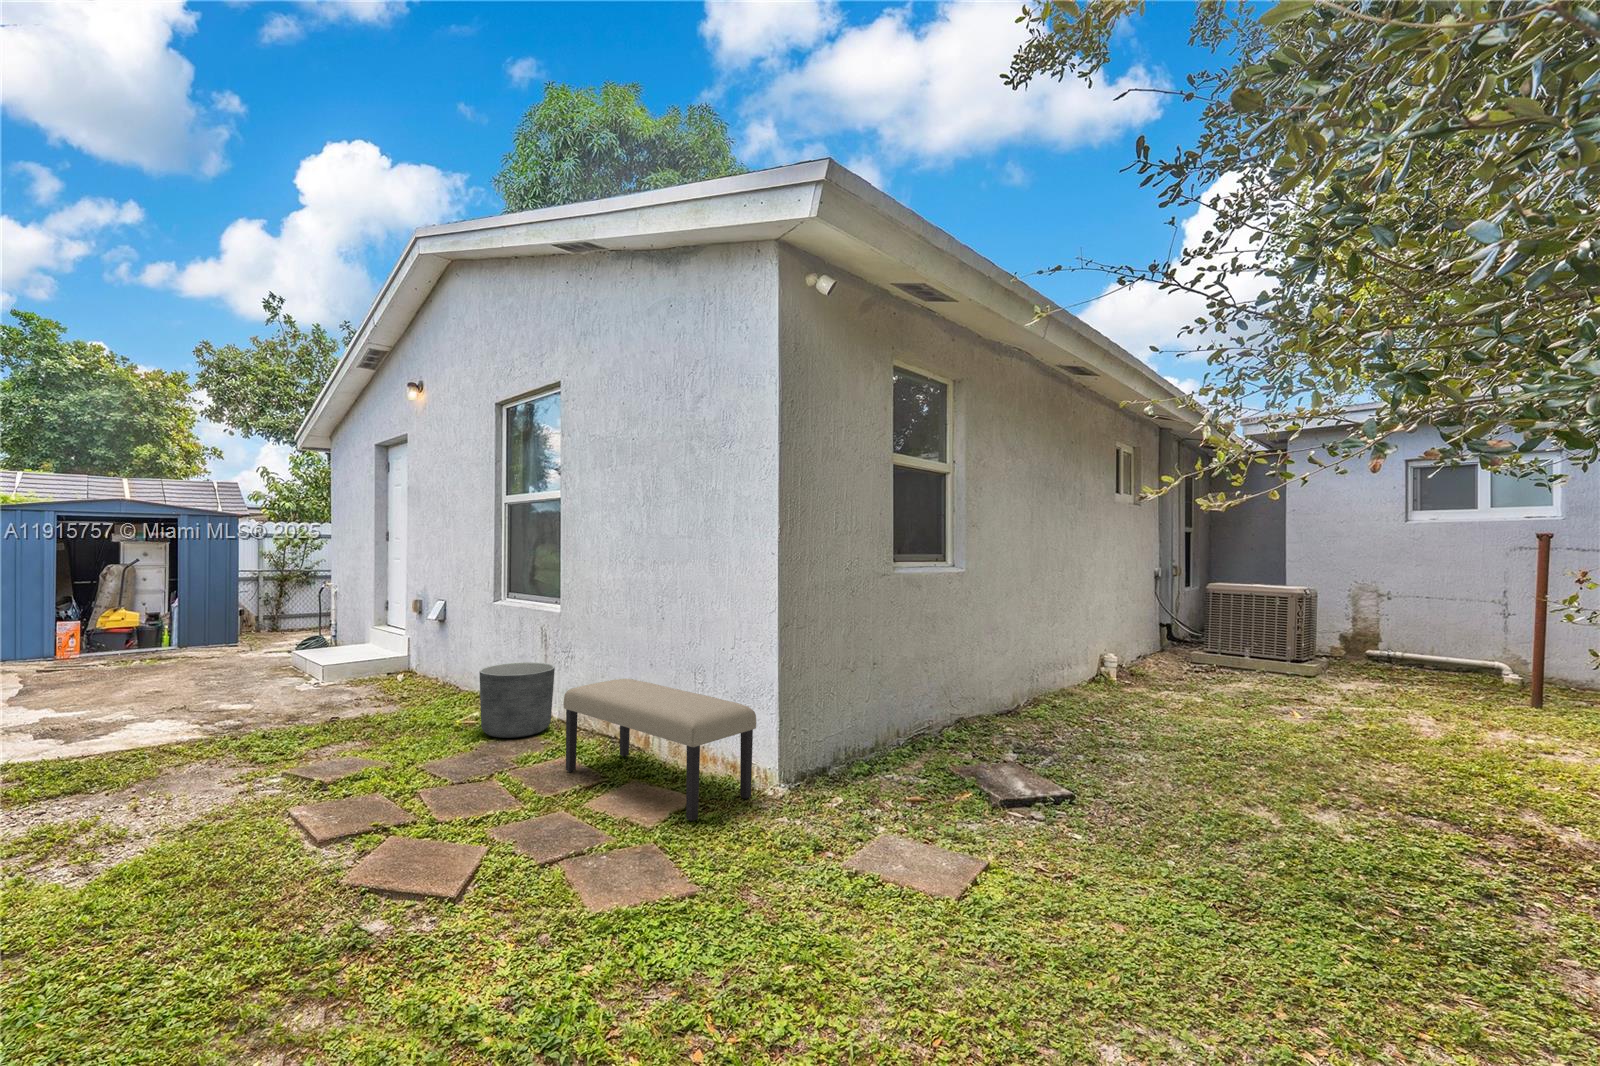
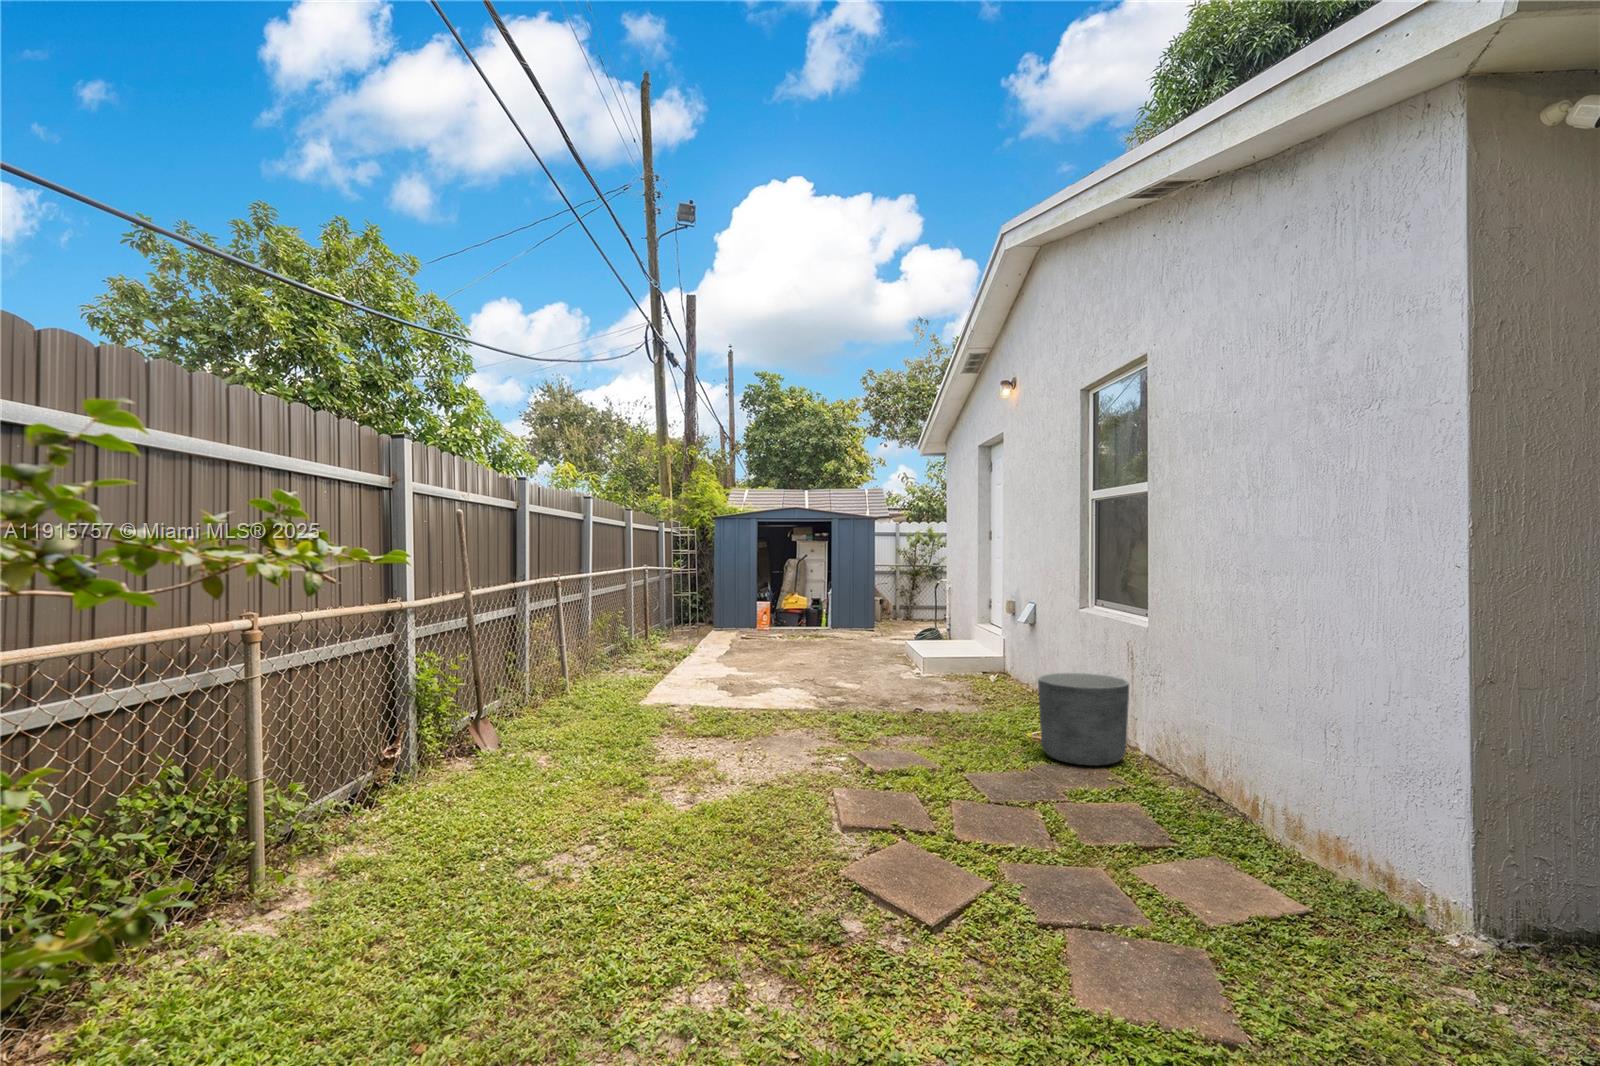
bench: present [563,679,756,821] -> none [1117,708,1419,939]

